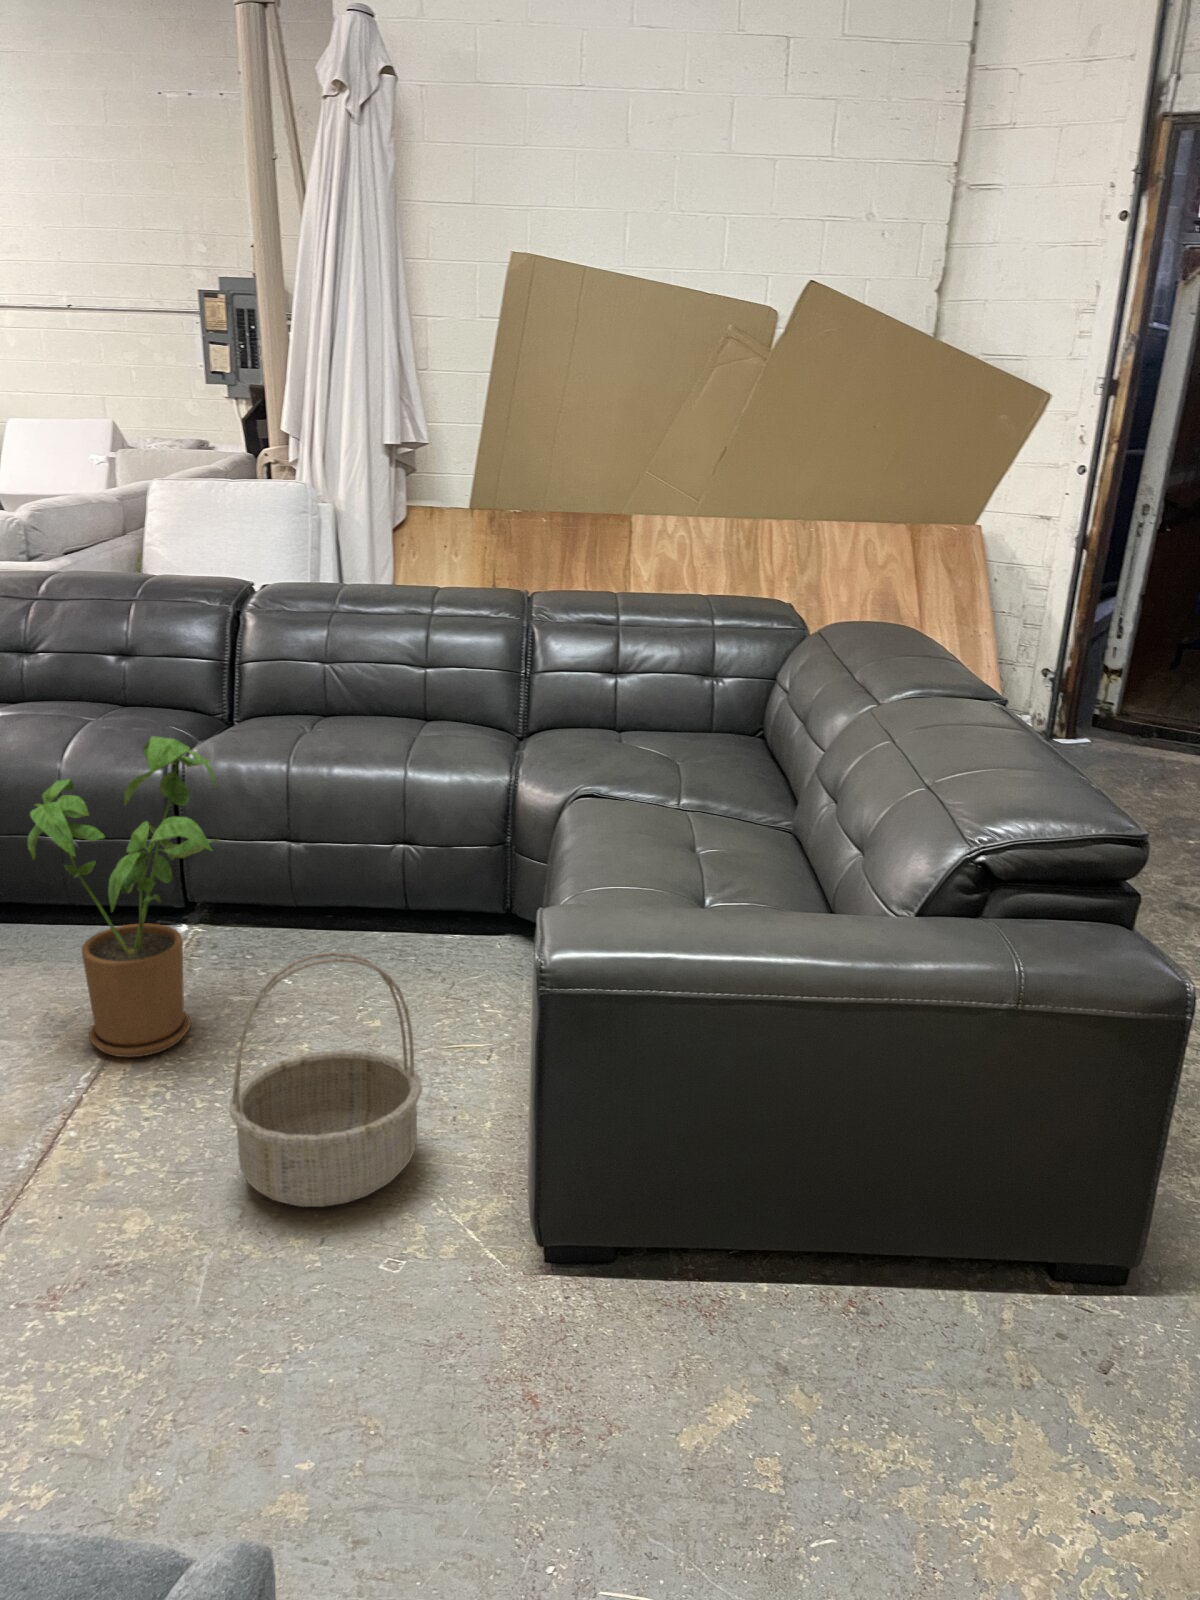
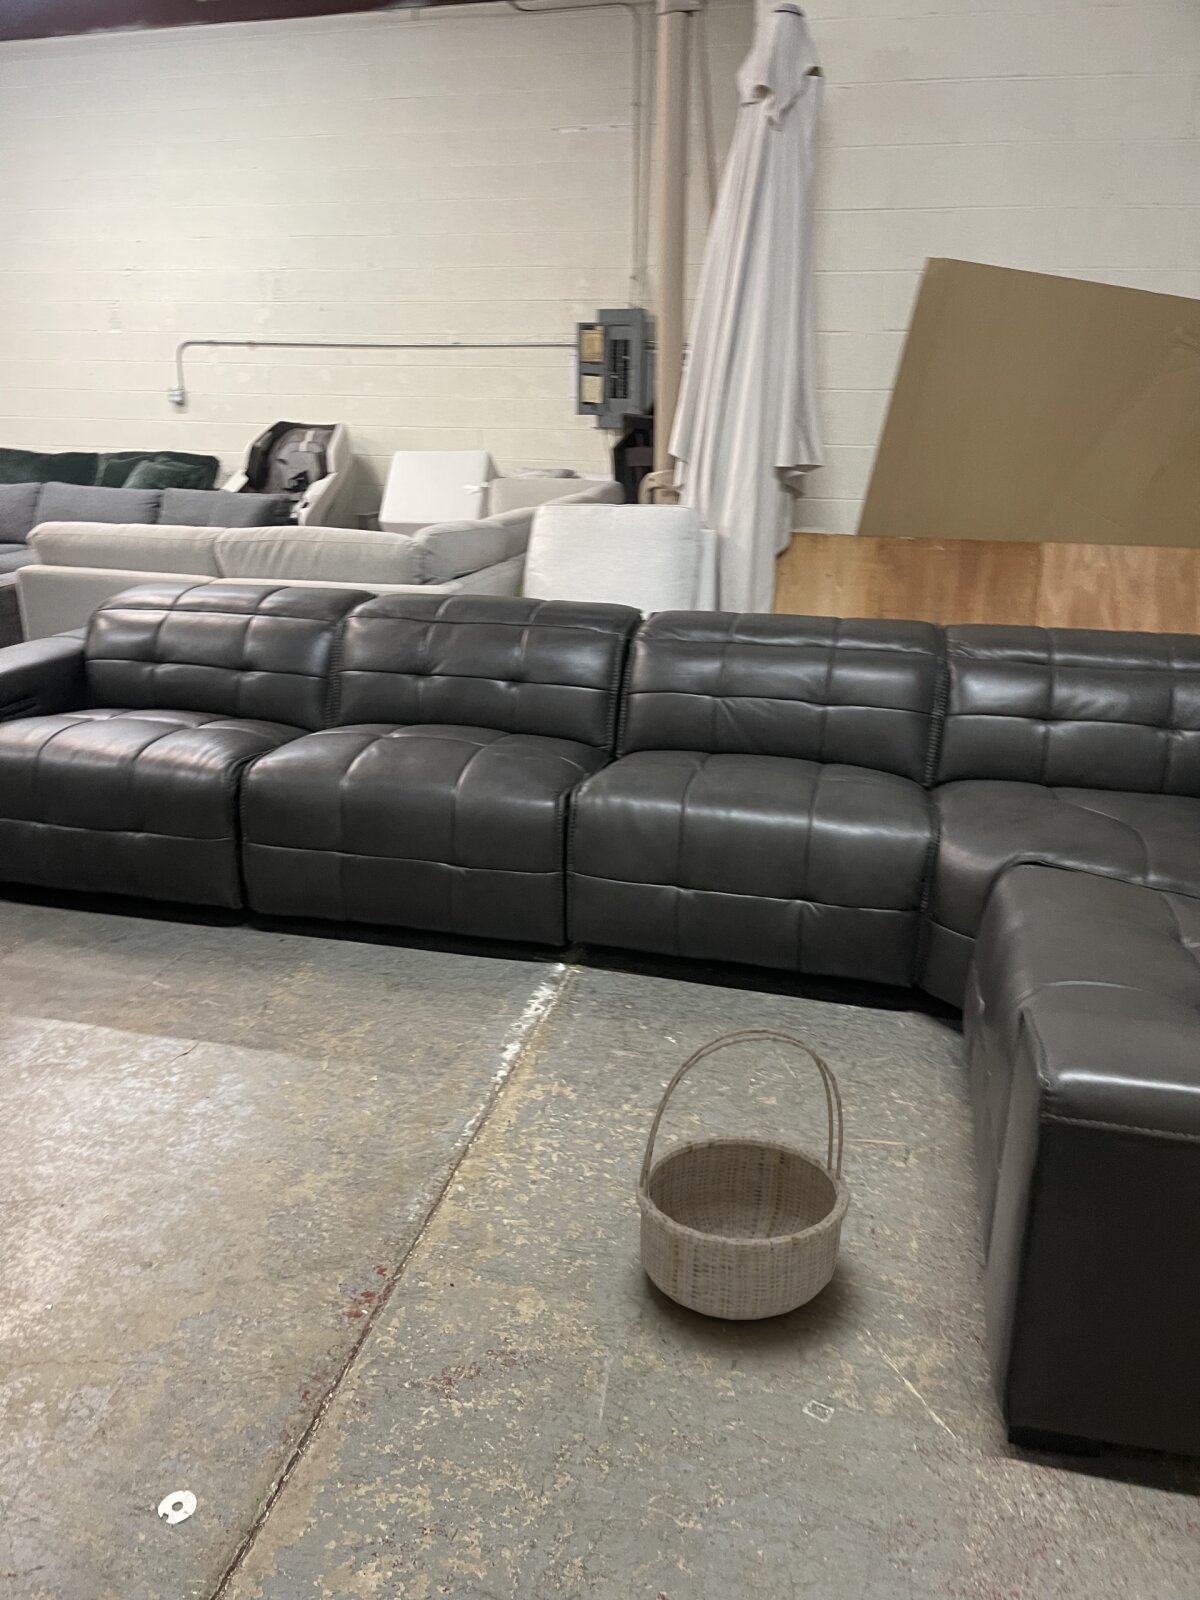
house plant: present [28,736,218,1057] -> none [430,768,623,1109]

